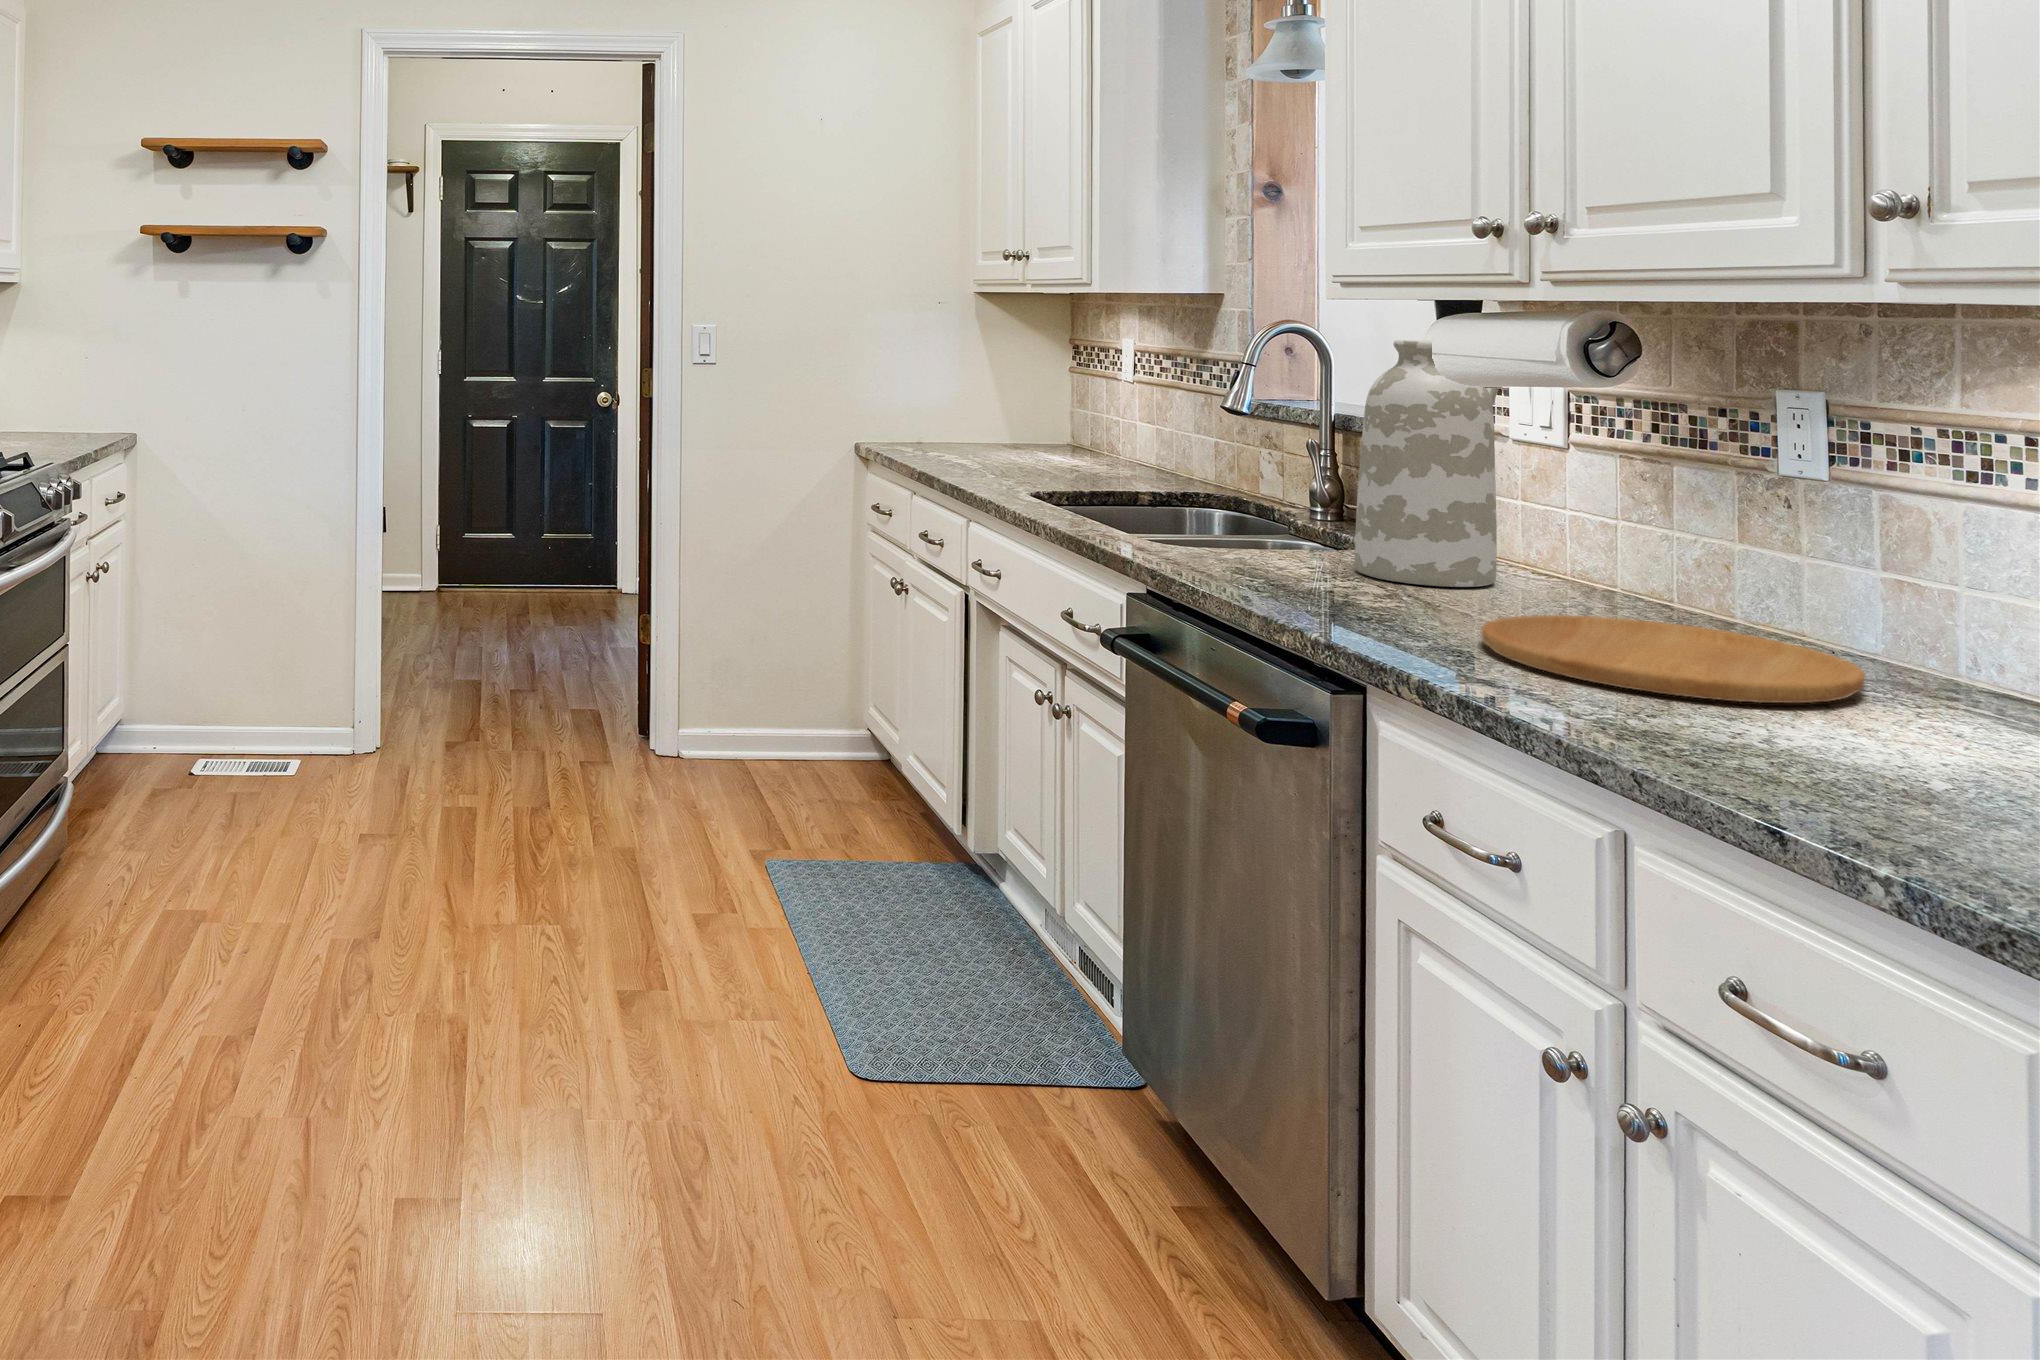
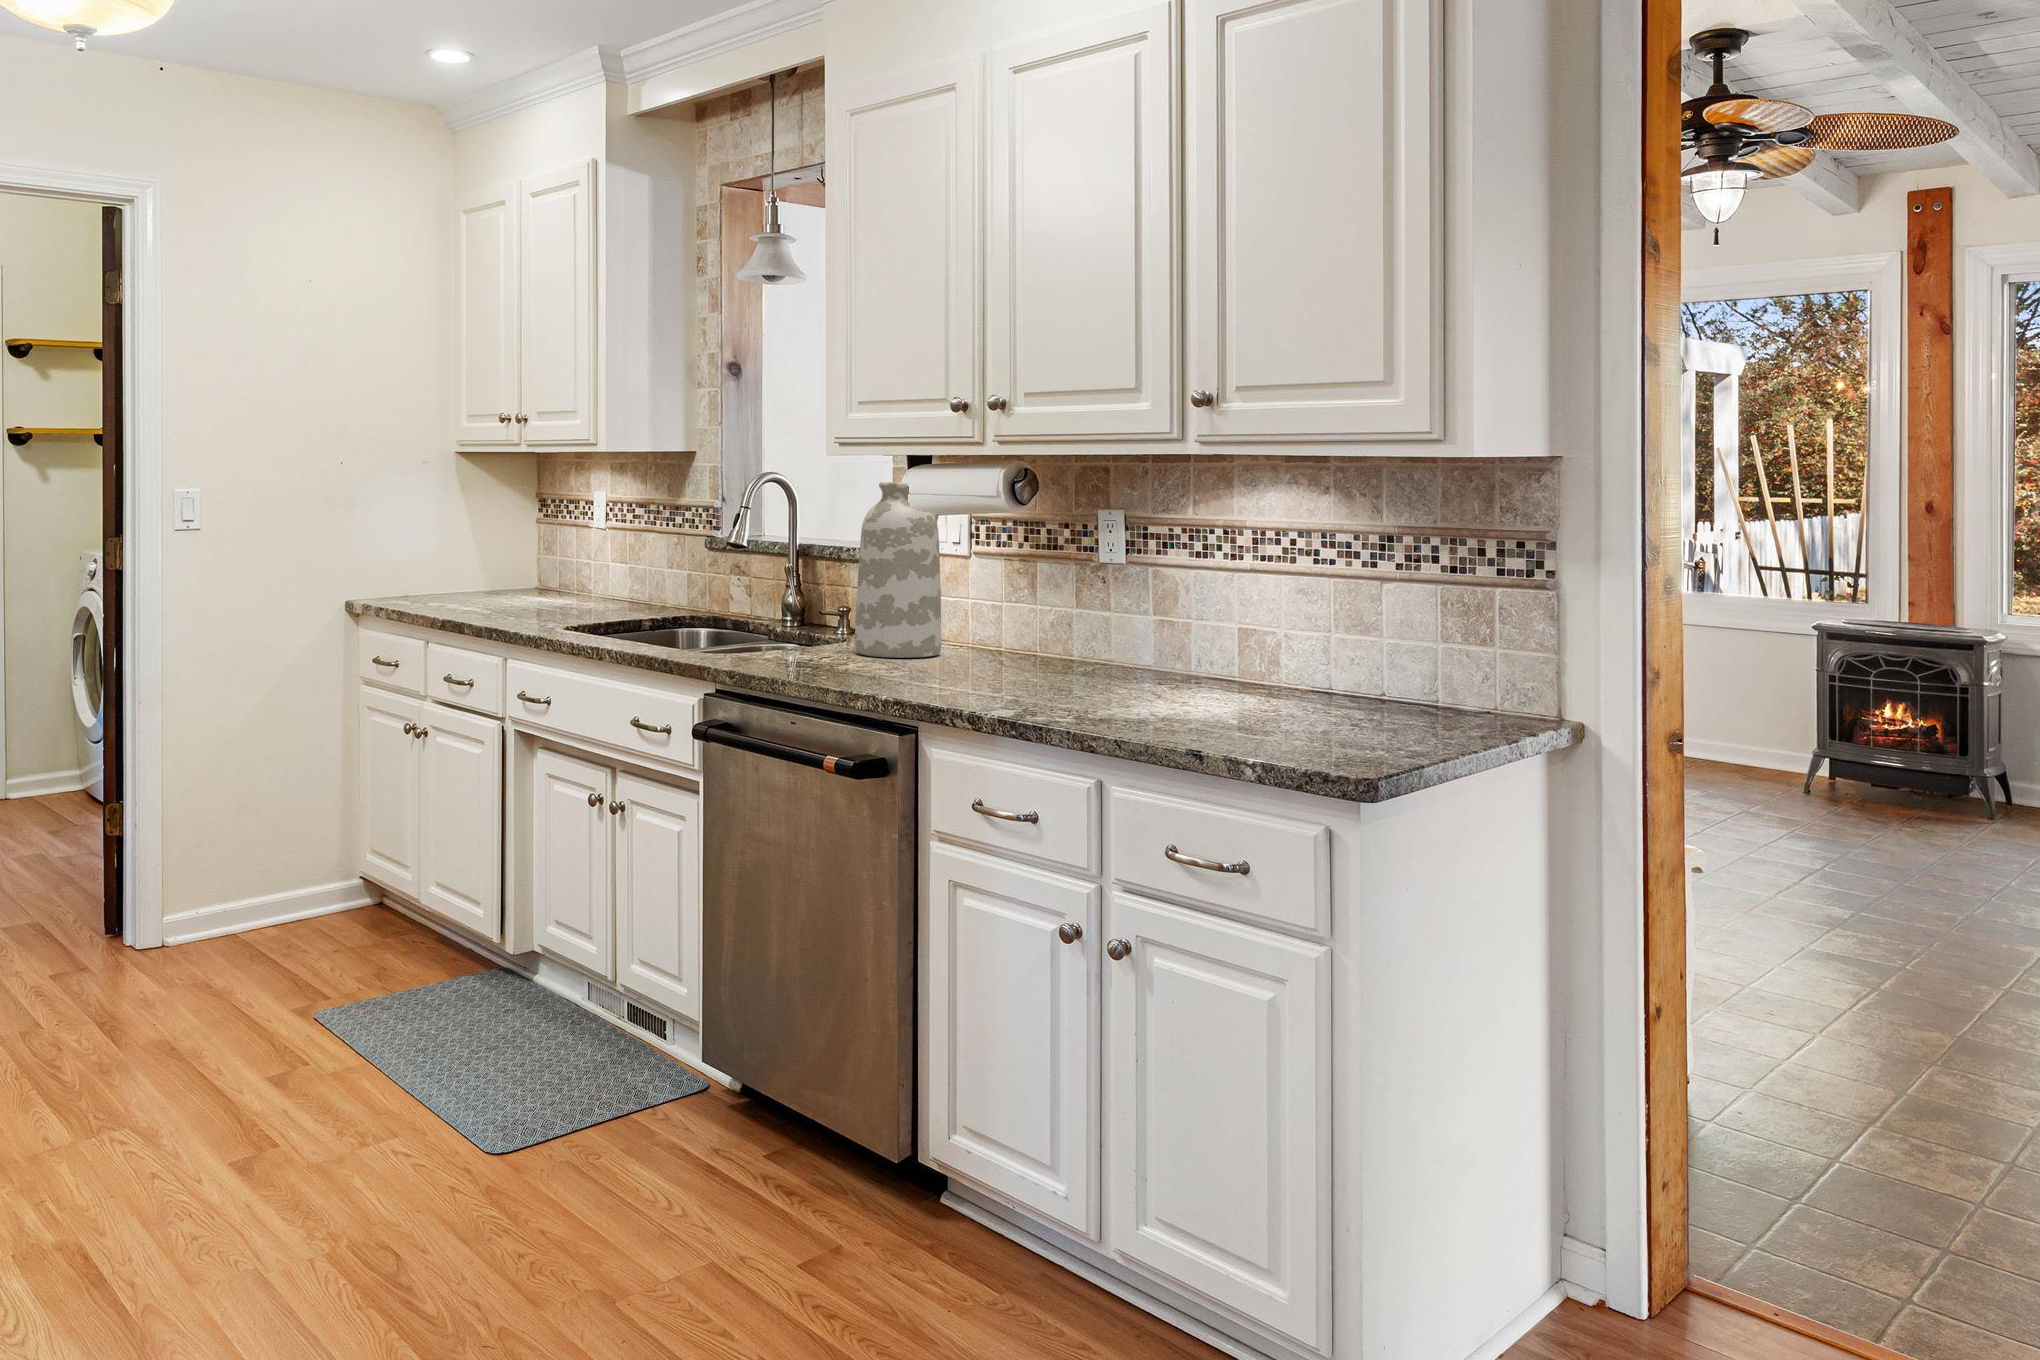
cutting board: present [1481,615,1865,703] -> none [976,661,1167,697]

